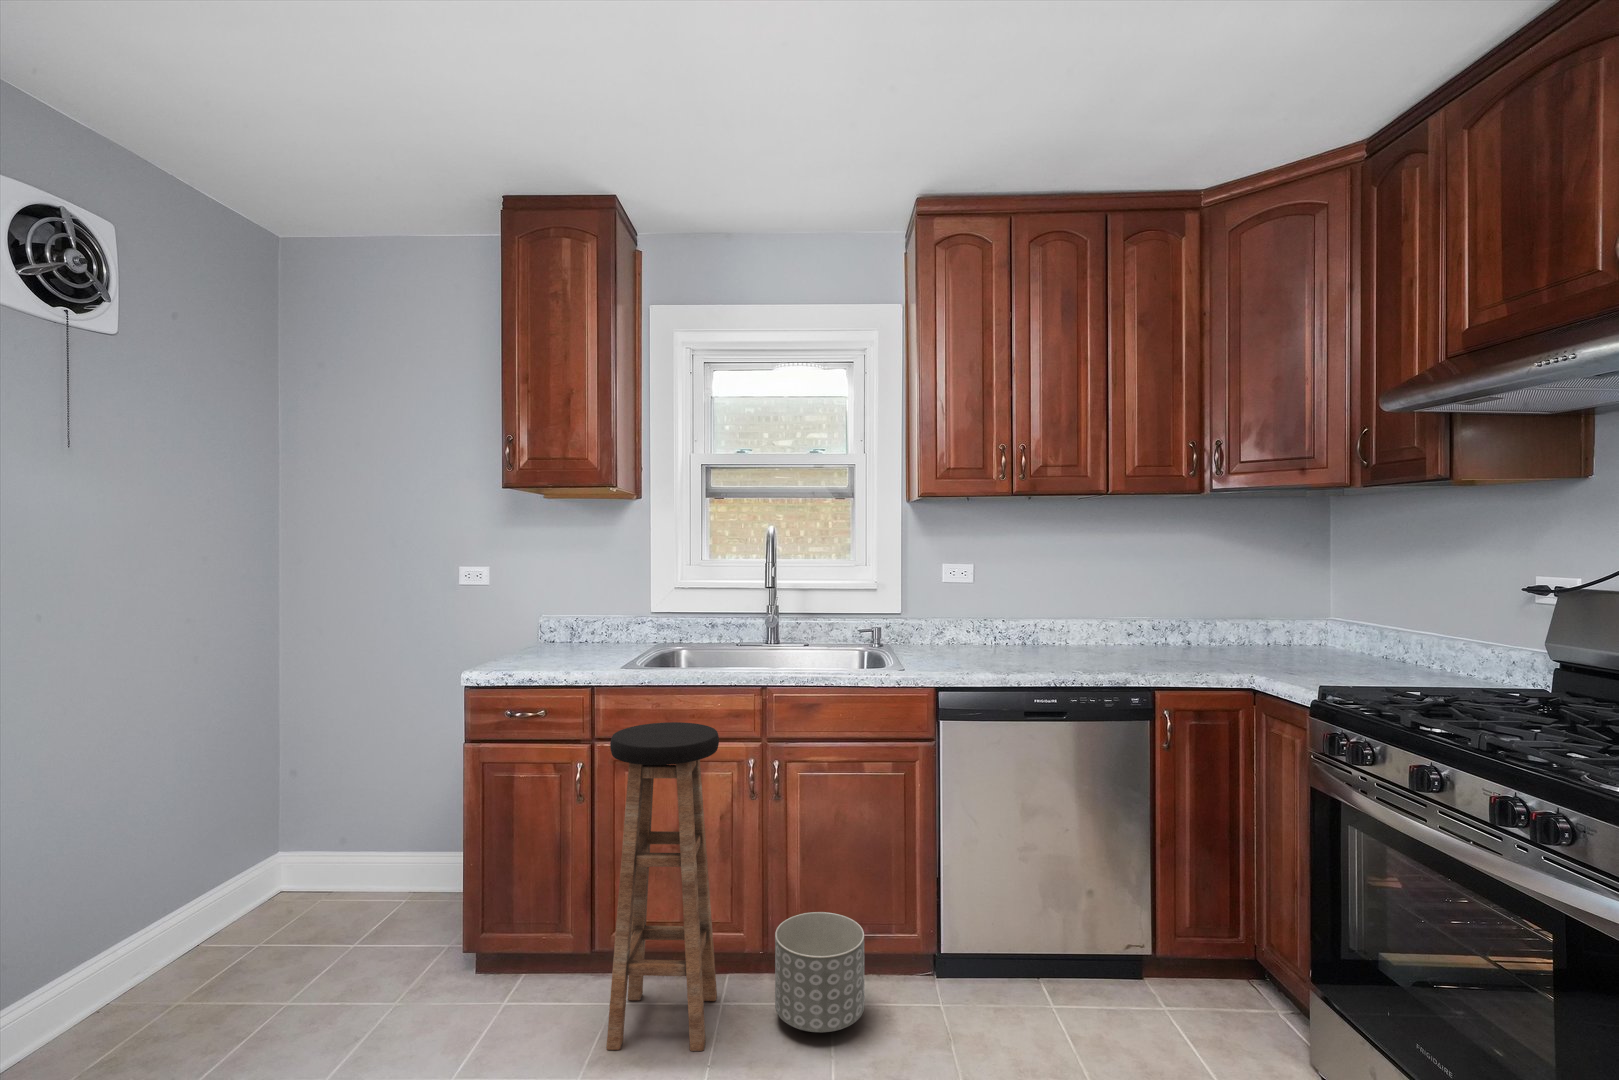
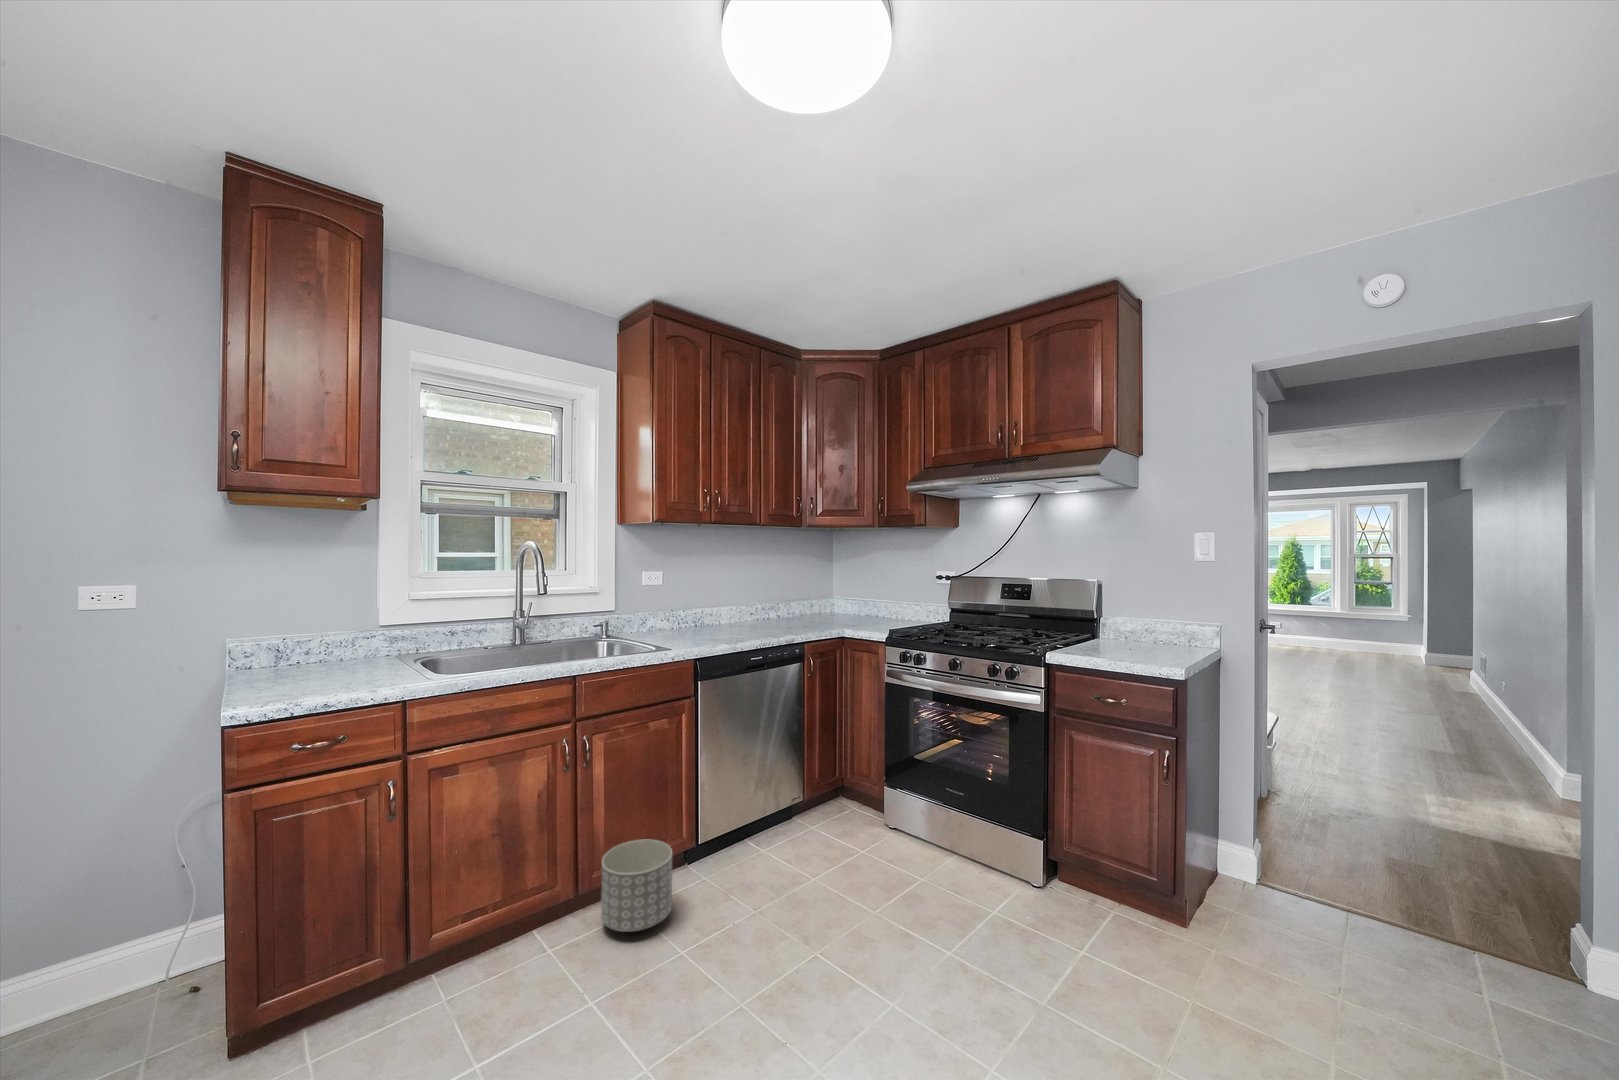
bar stool: present [606,722,719,1051] -> none [457,716,571,1029]

